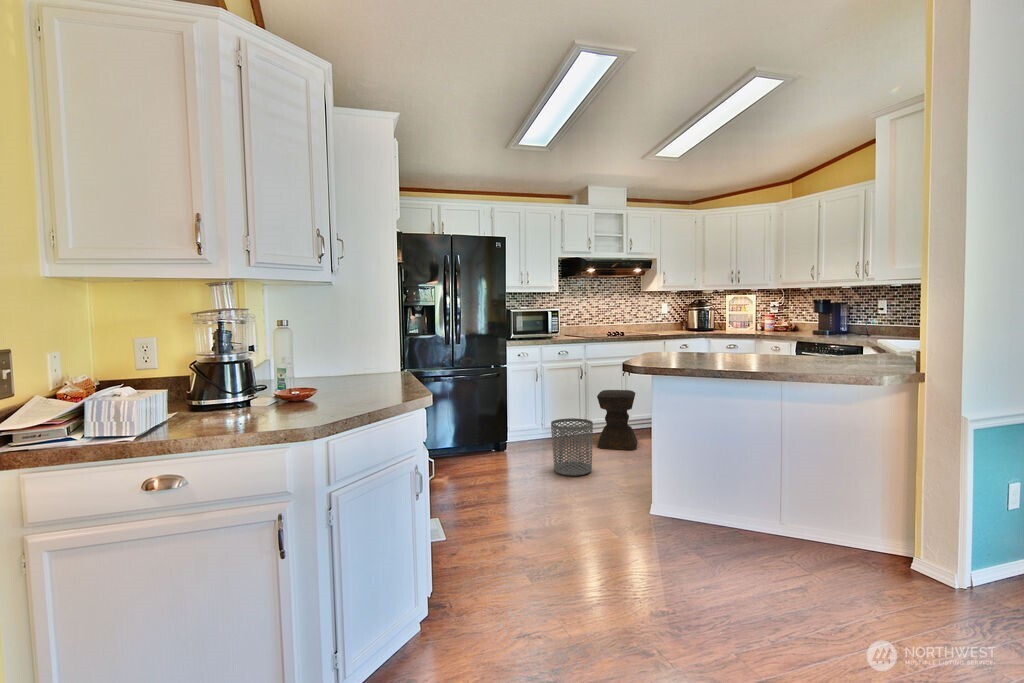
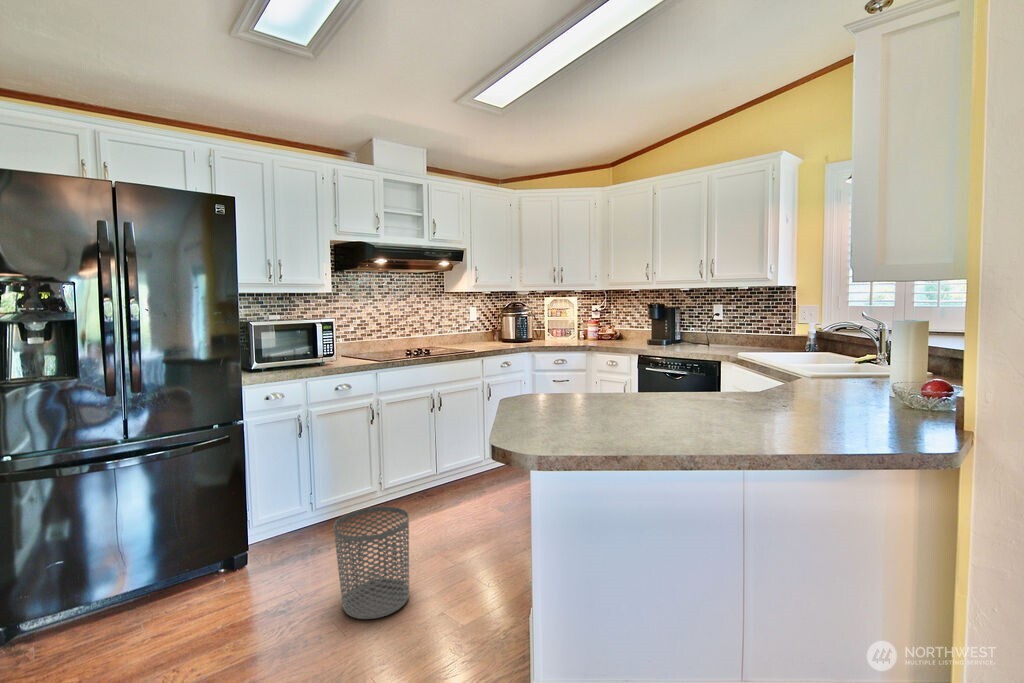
stool: present [597,390,638,450] -> none [403,436,464,534]

